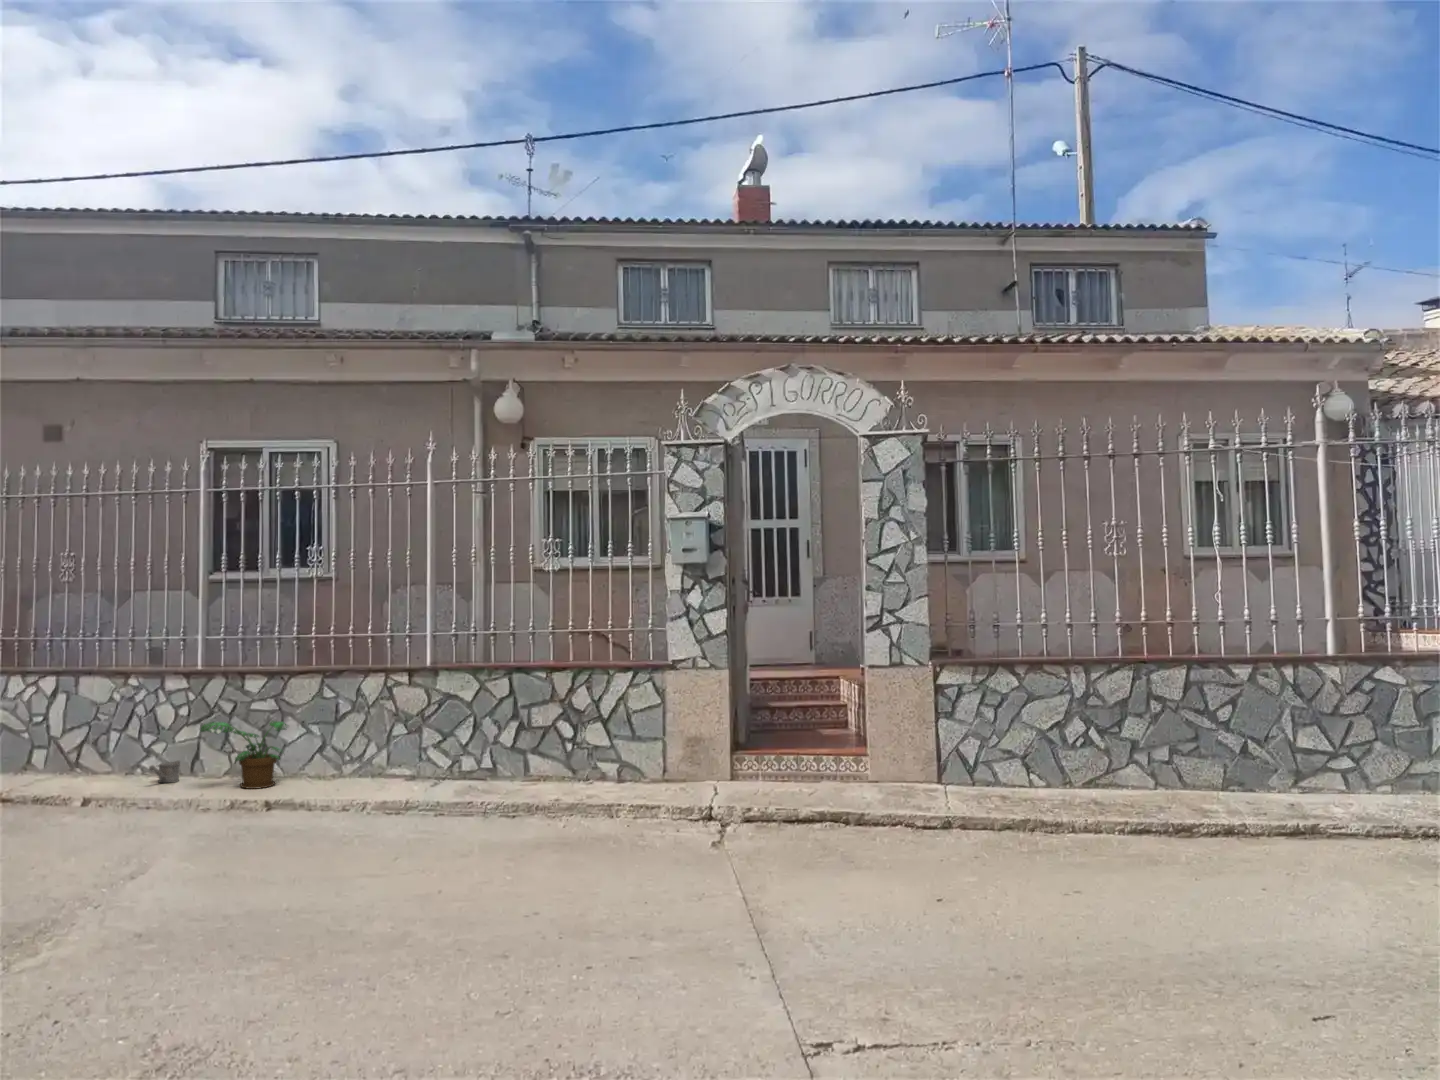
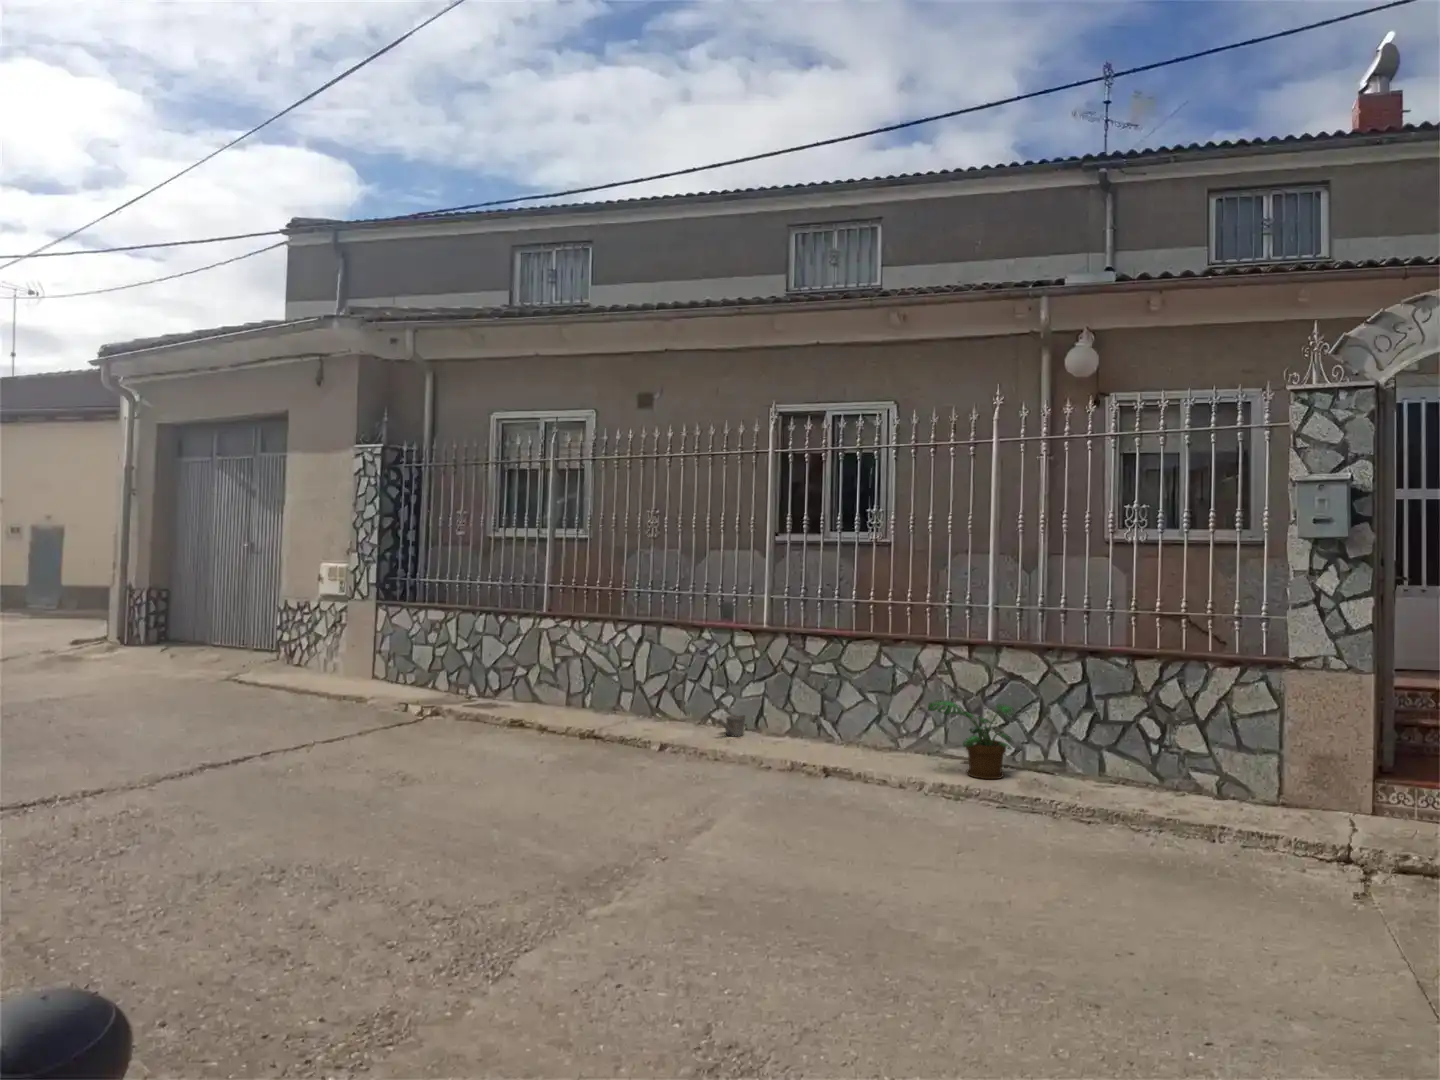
potted plant: present [200,721,287,789] -> present [928,700,1014,779]

